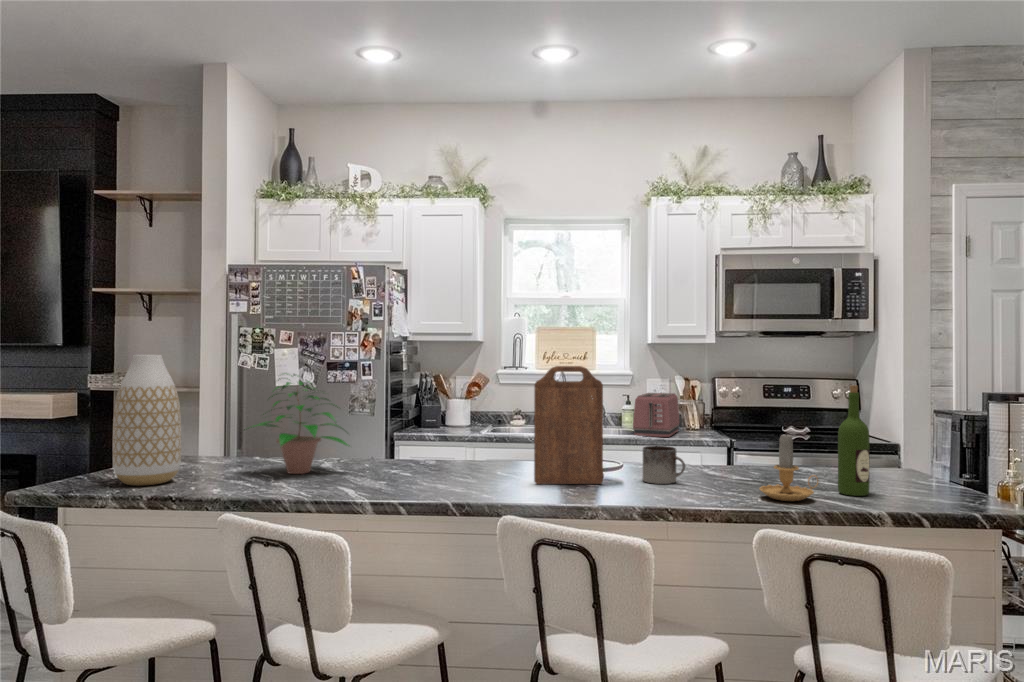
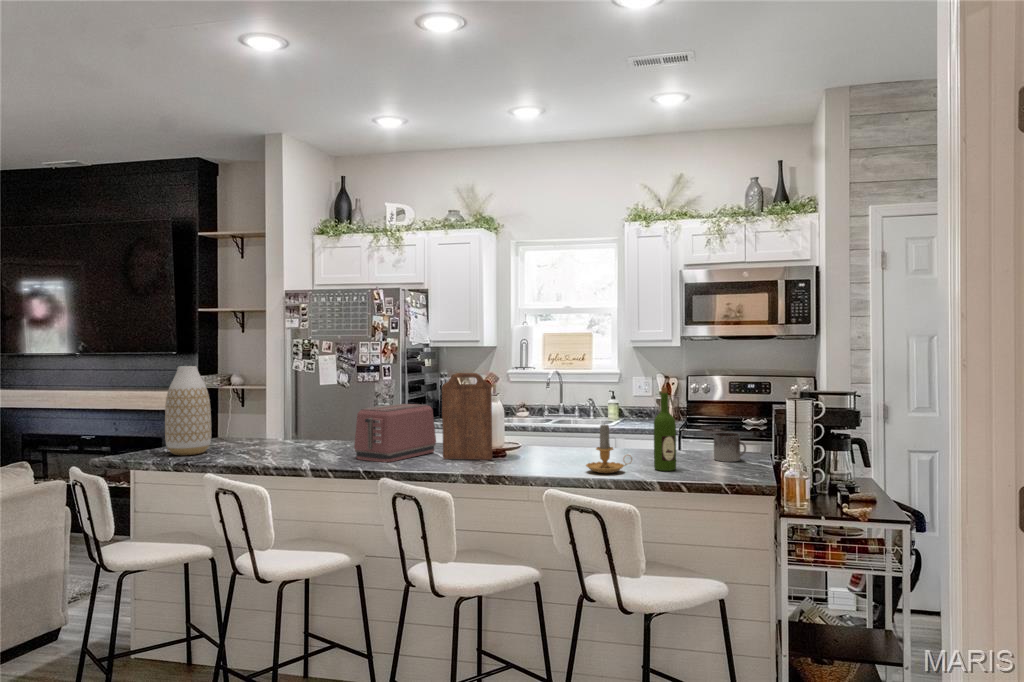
potted plant: present [244,374,350,474] -> none [257,378,332,450]
toaster: present [633,393,680,437] -> present [354,404,436,462]
mug: present [643,446,685,484] -> present [714,433,746,462]

